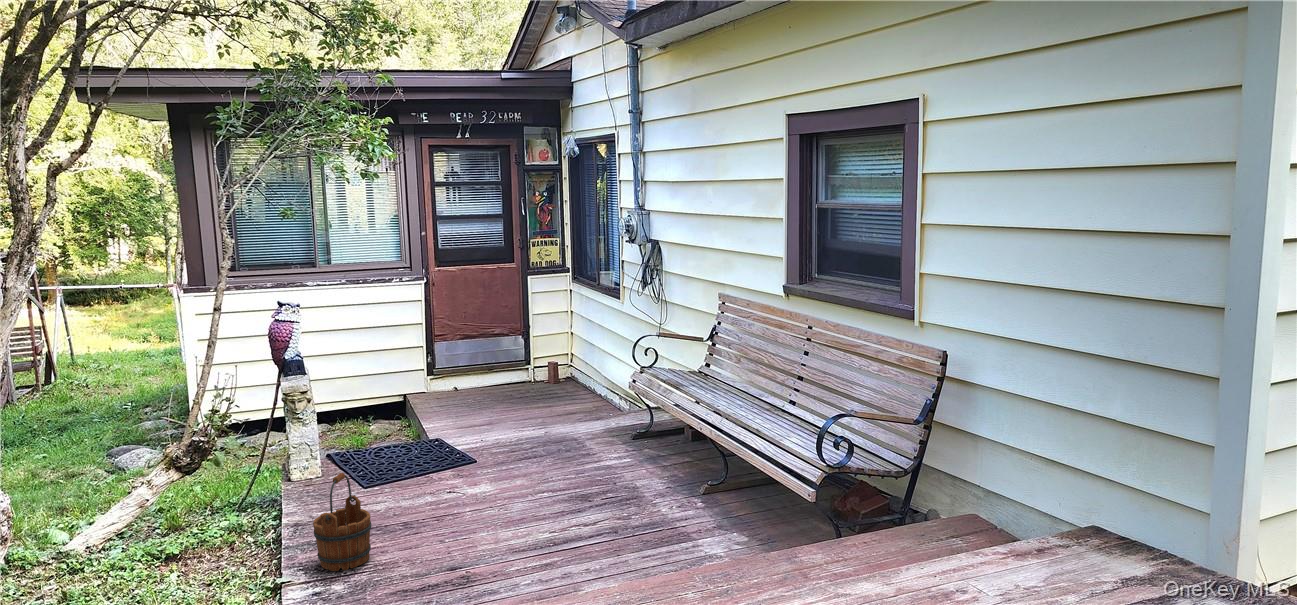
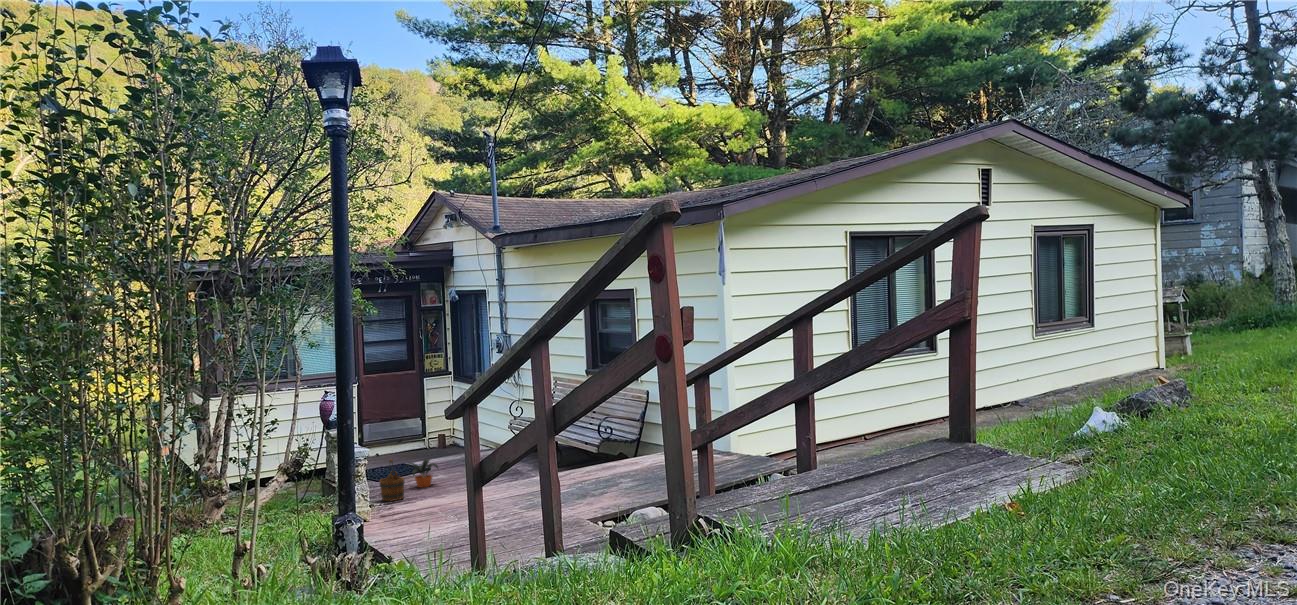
potted plant: none [403,451,475,515] -> present [406,459,438,487]

